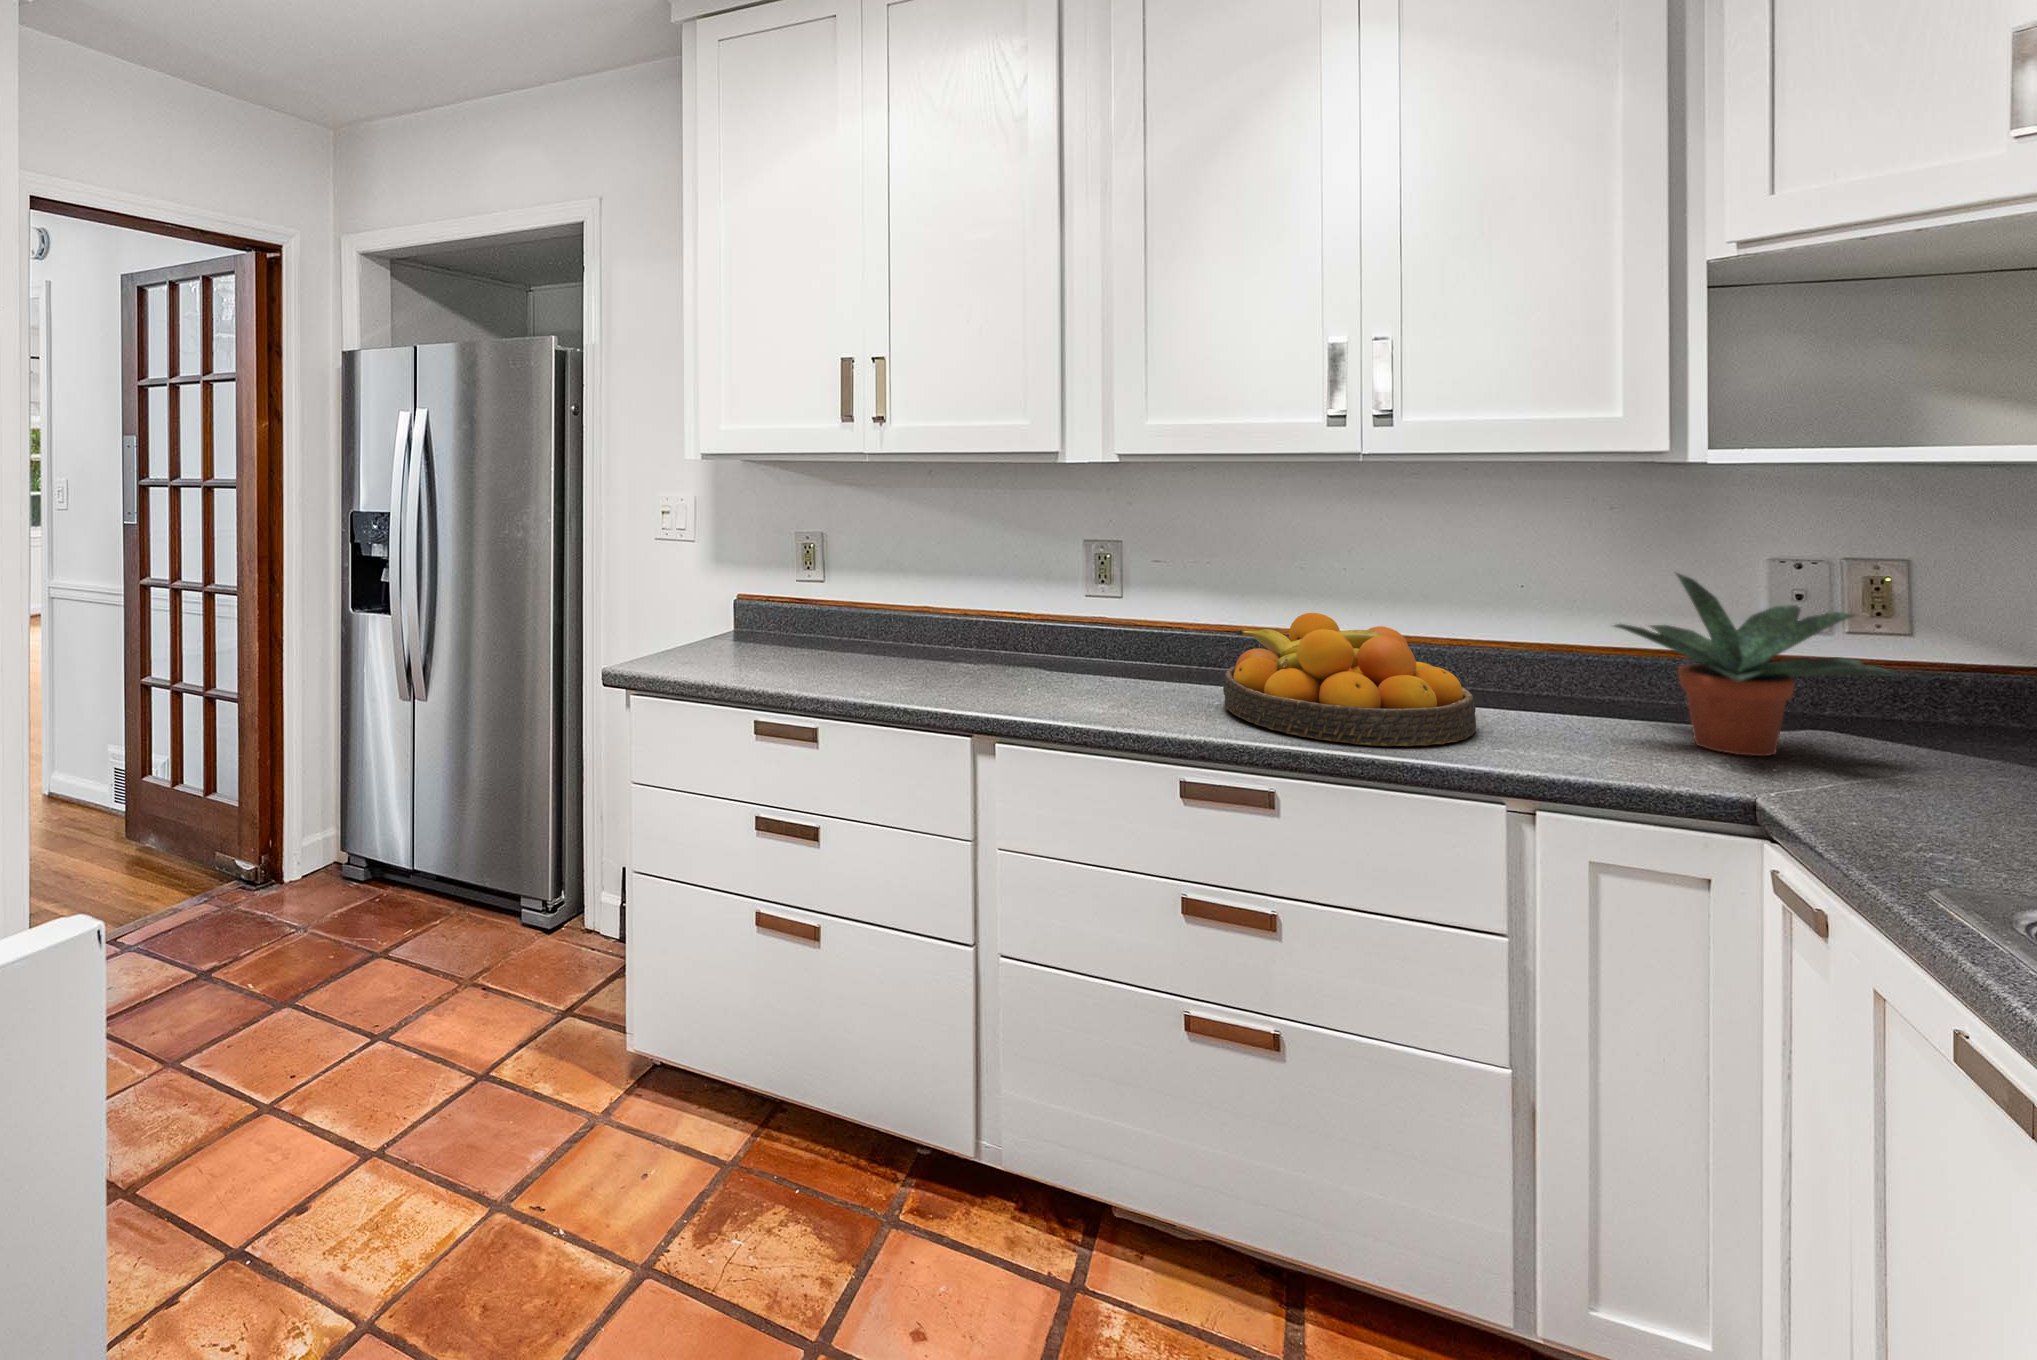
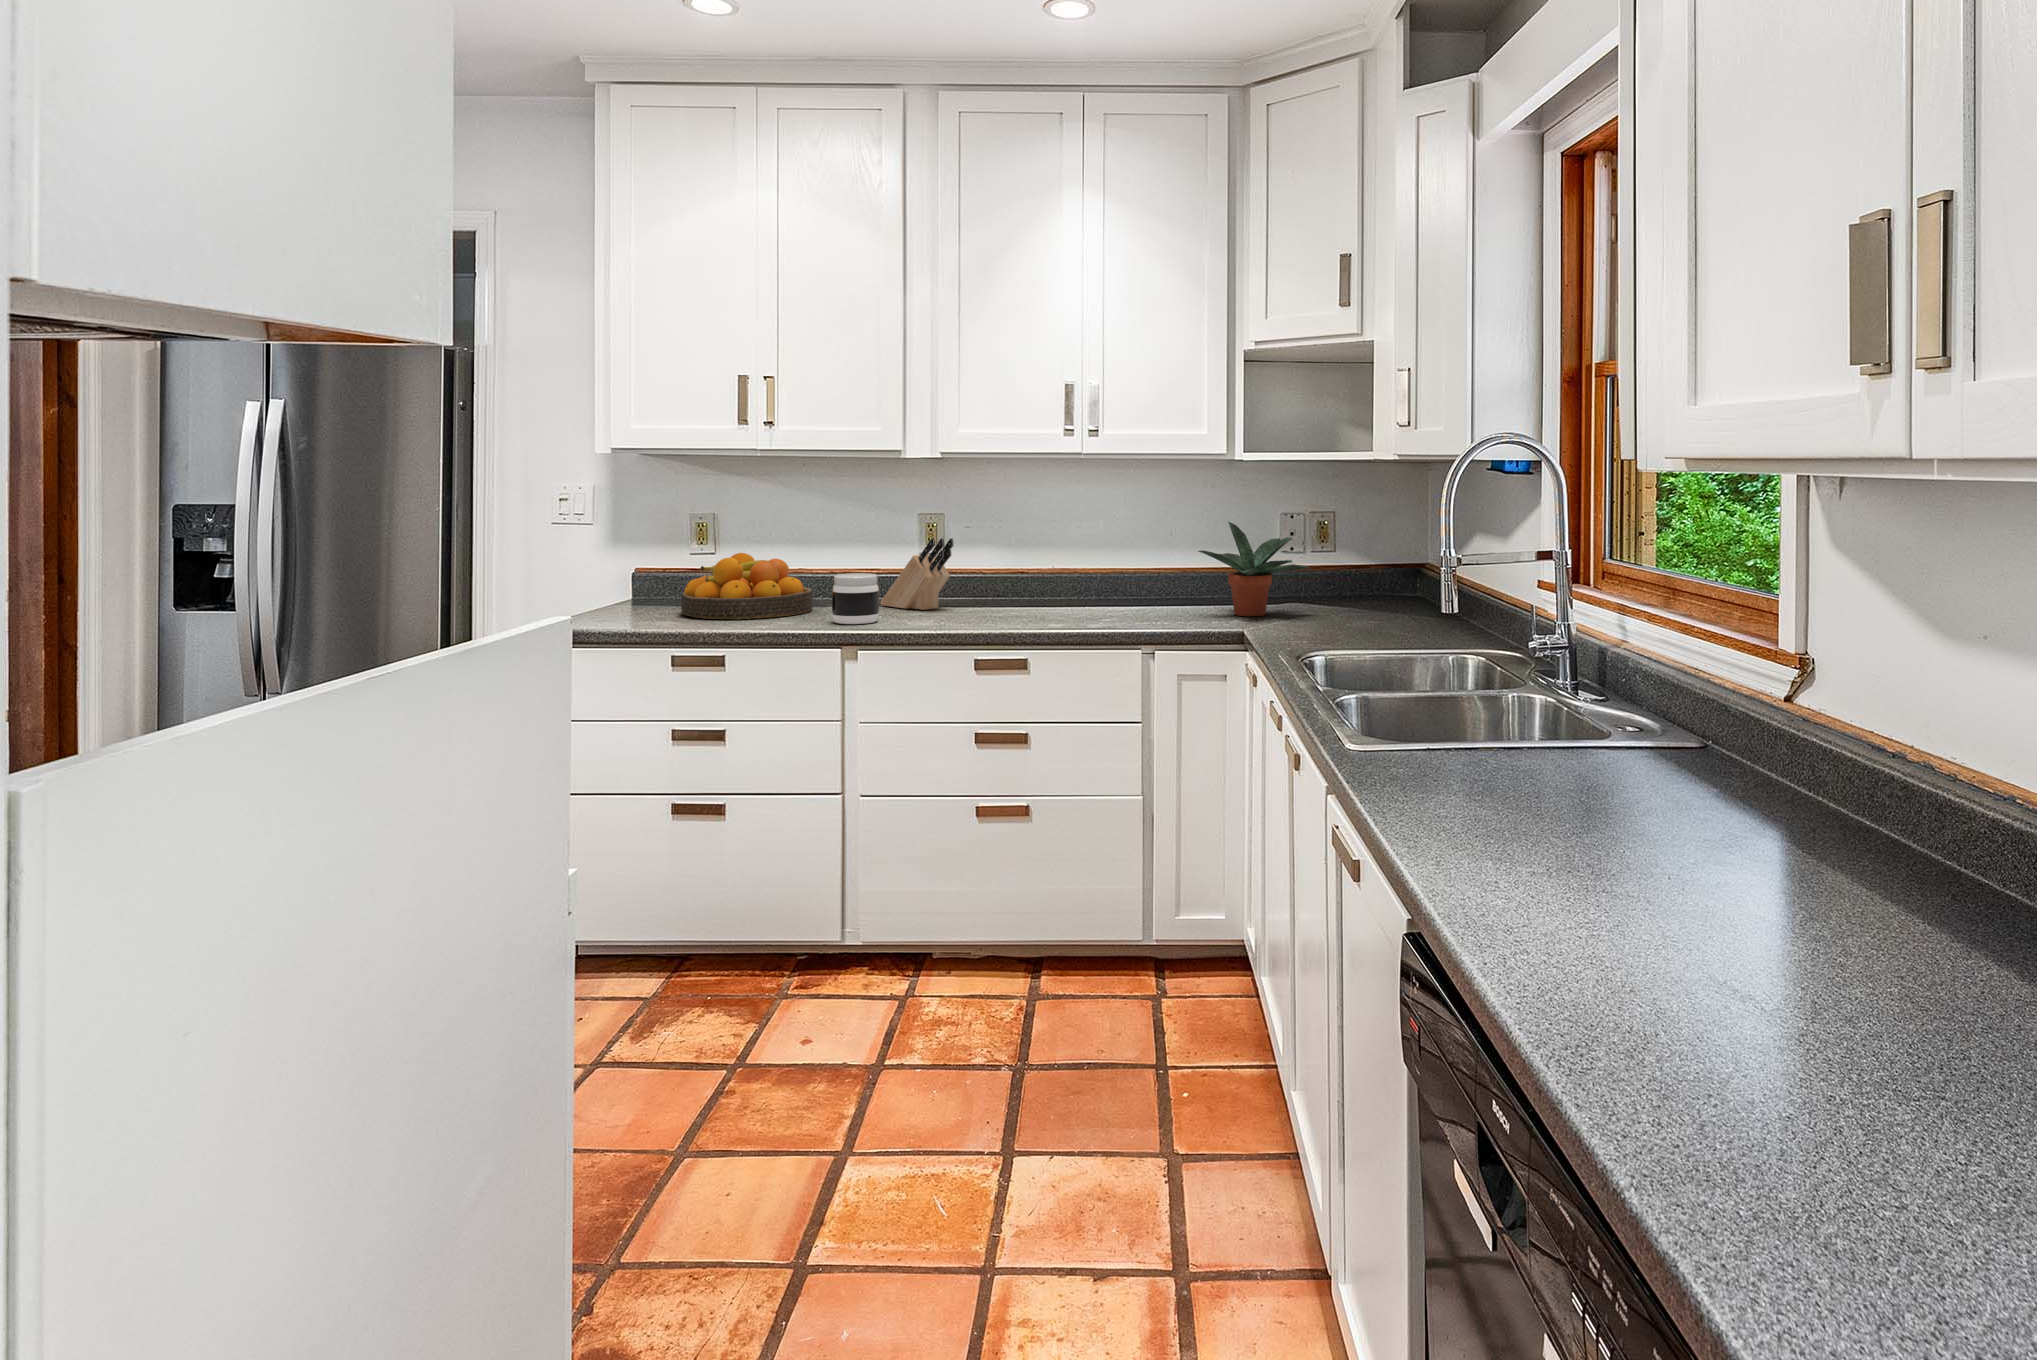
knife block: none [1037,574,1142,674] -> present [880,538,953,610]
fruit bowl: present [1223,613,1476,746] -> present [681,553,813,619]
jar: none [963,623,1029,699] -> present [832,573,879,624]

